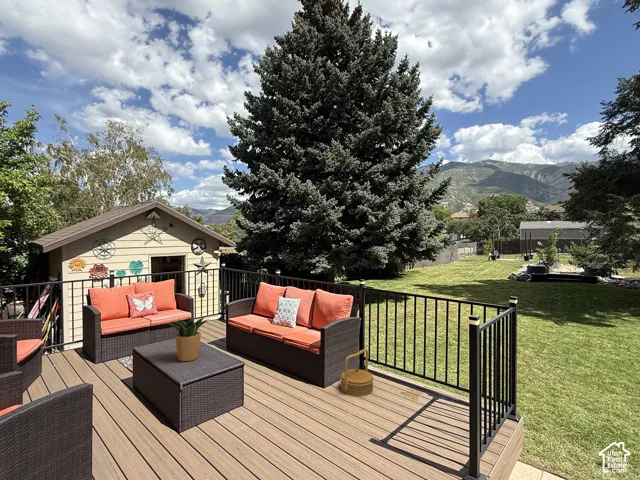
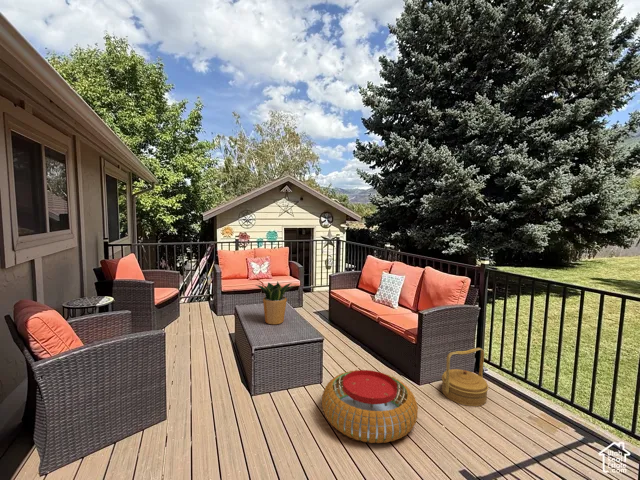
pouf: none [253,384,334,445] -> present [322,370,418,443]

